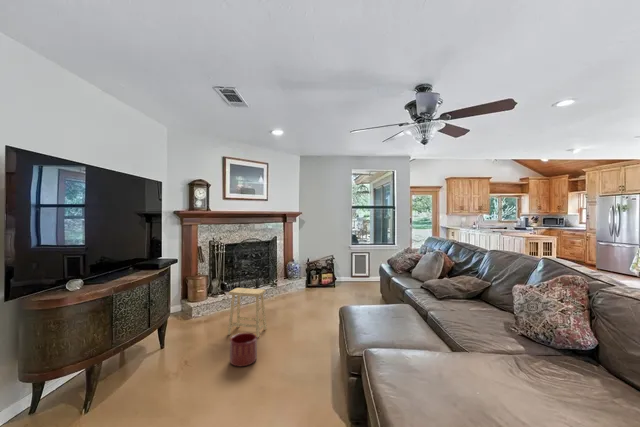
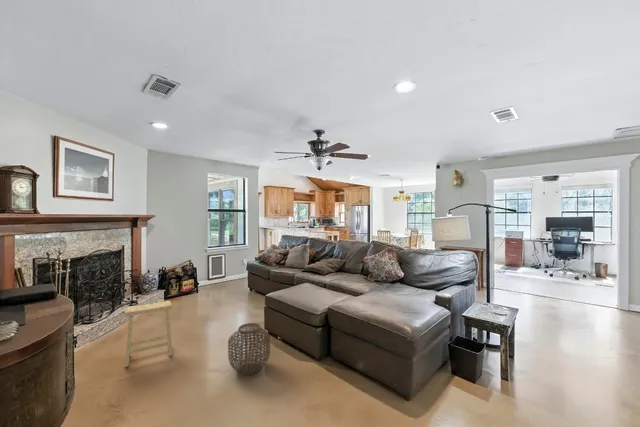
woven basket: none [266,330,309,384] -> present [228,323,270,376]
planter: present [230,333,257,366] -> none [168,346,201,386]

